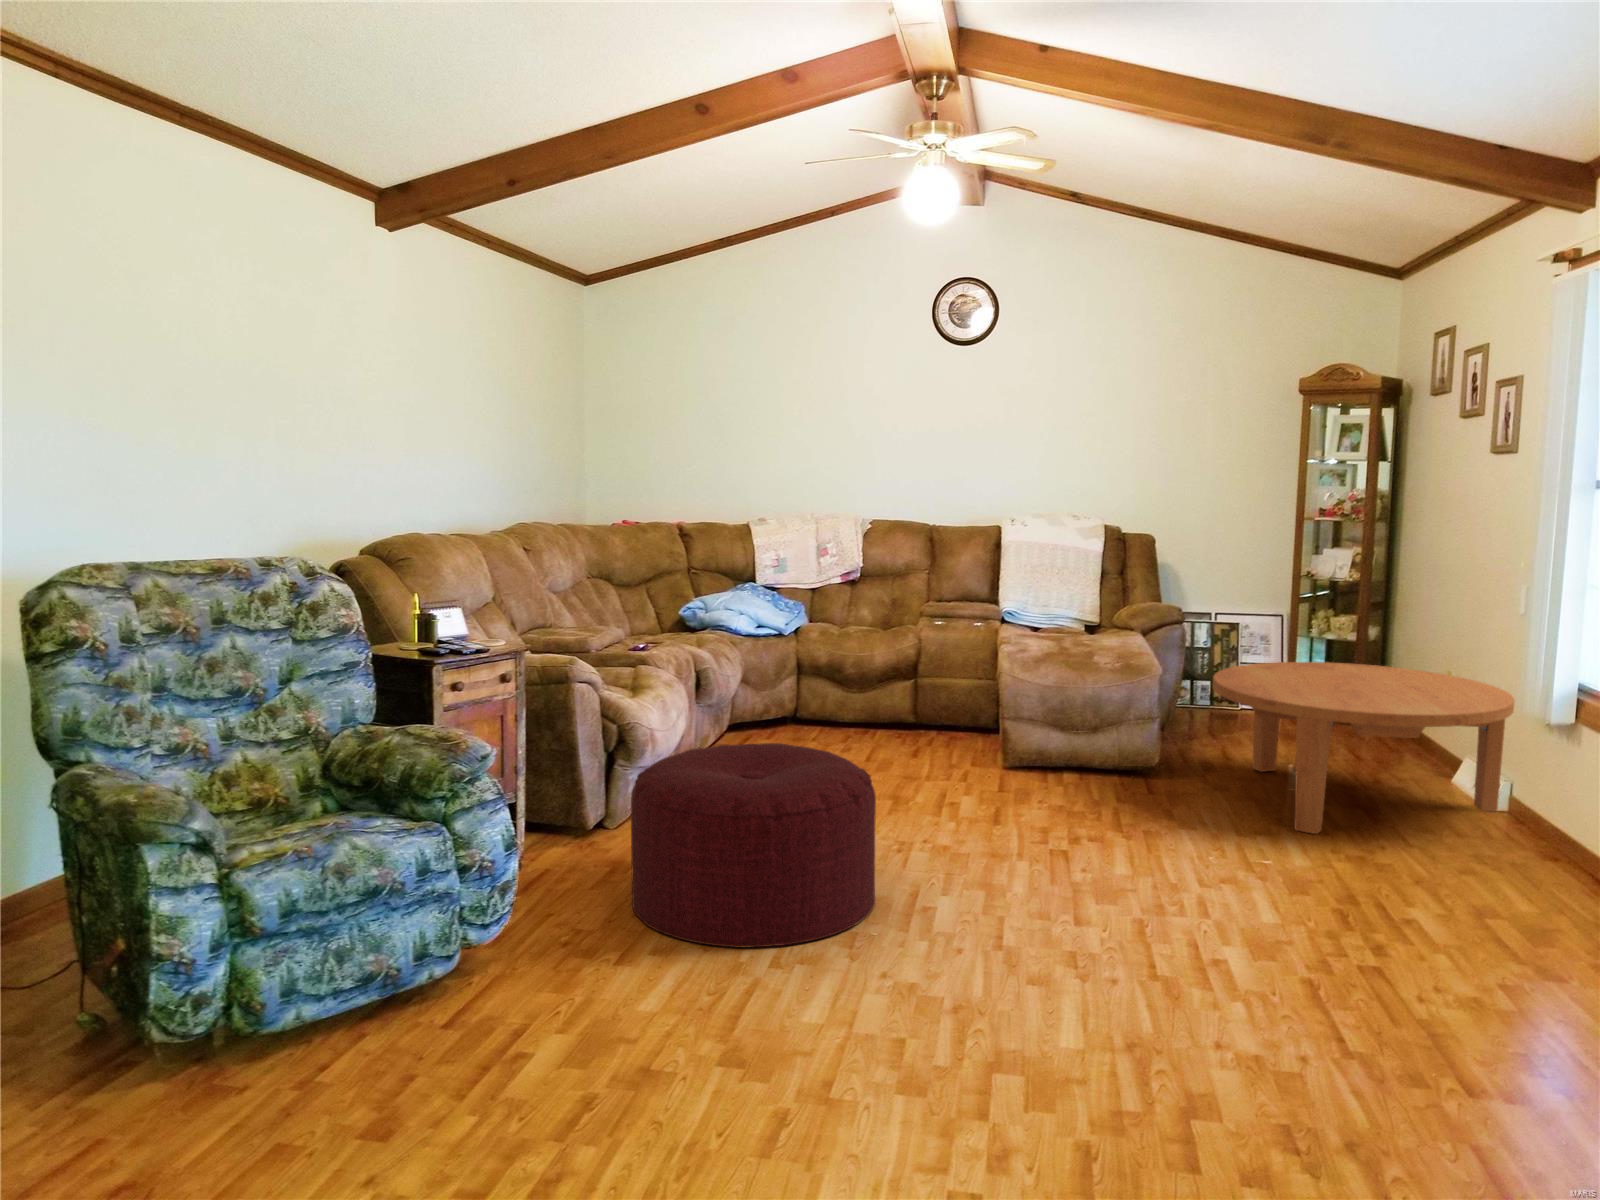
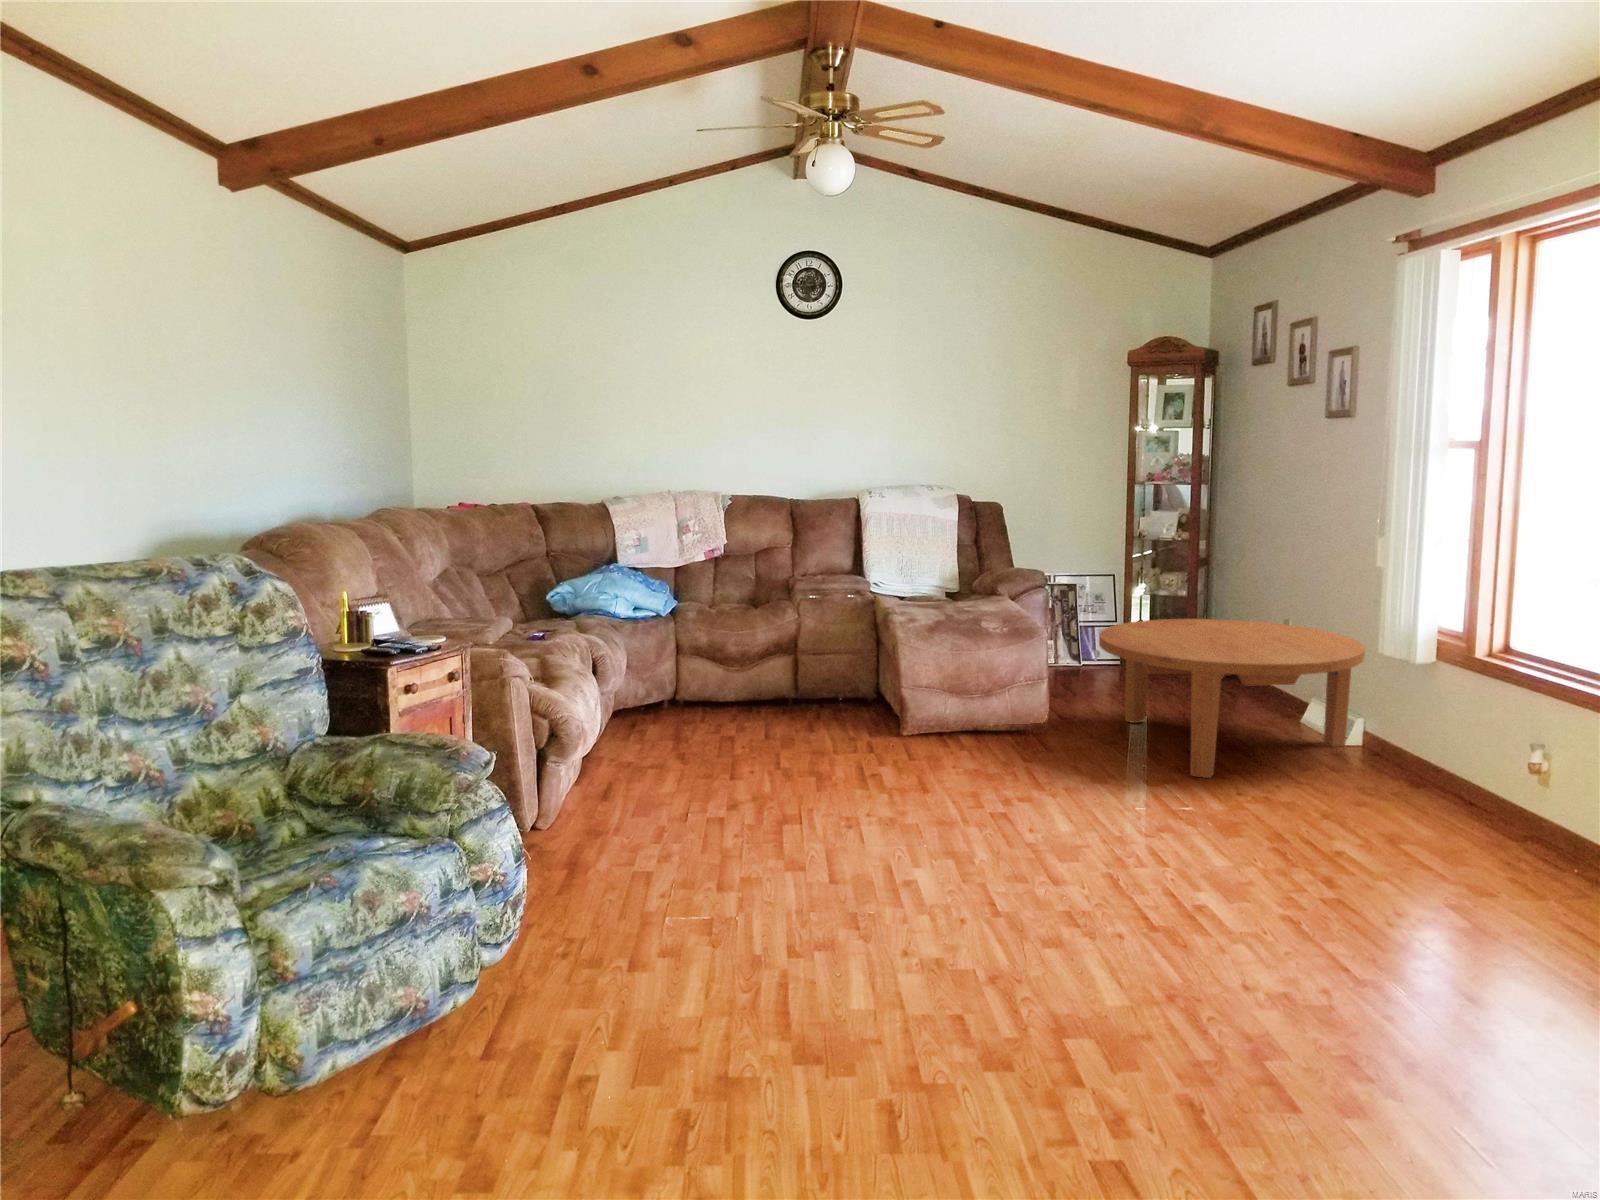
ottoman: present [631,743,876,948] -> none [605,727,856,938]

